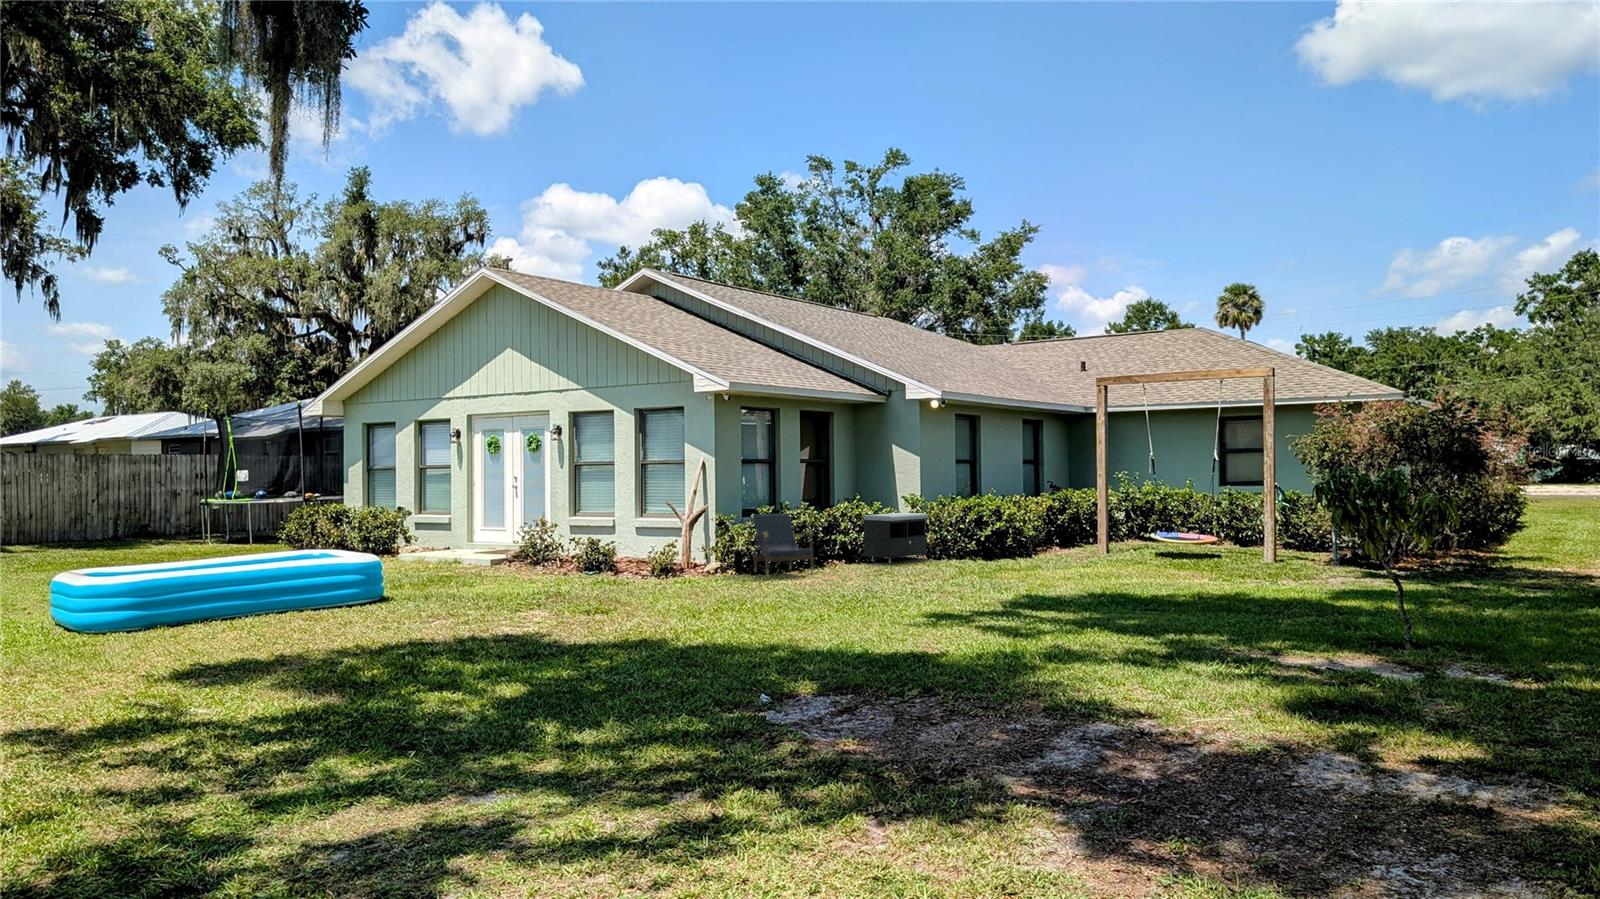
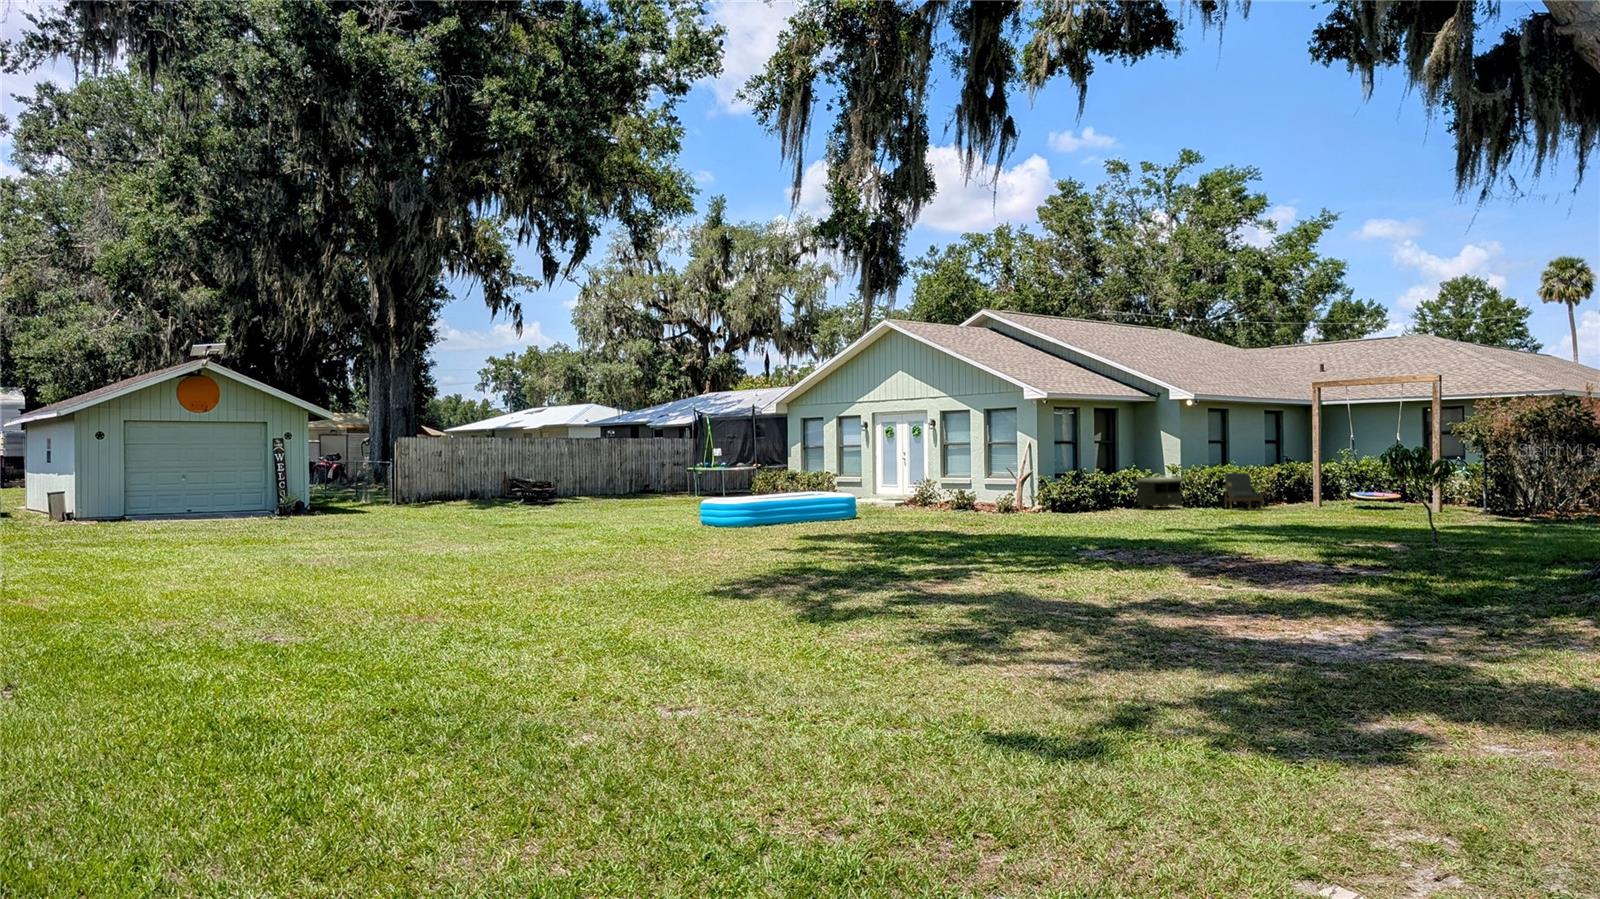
lounge chair: present [753,513,814,576] -> present [1225,473,1262,508]

